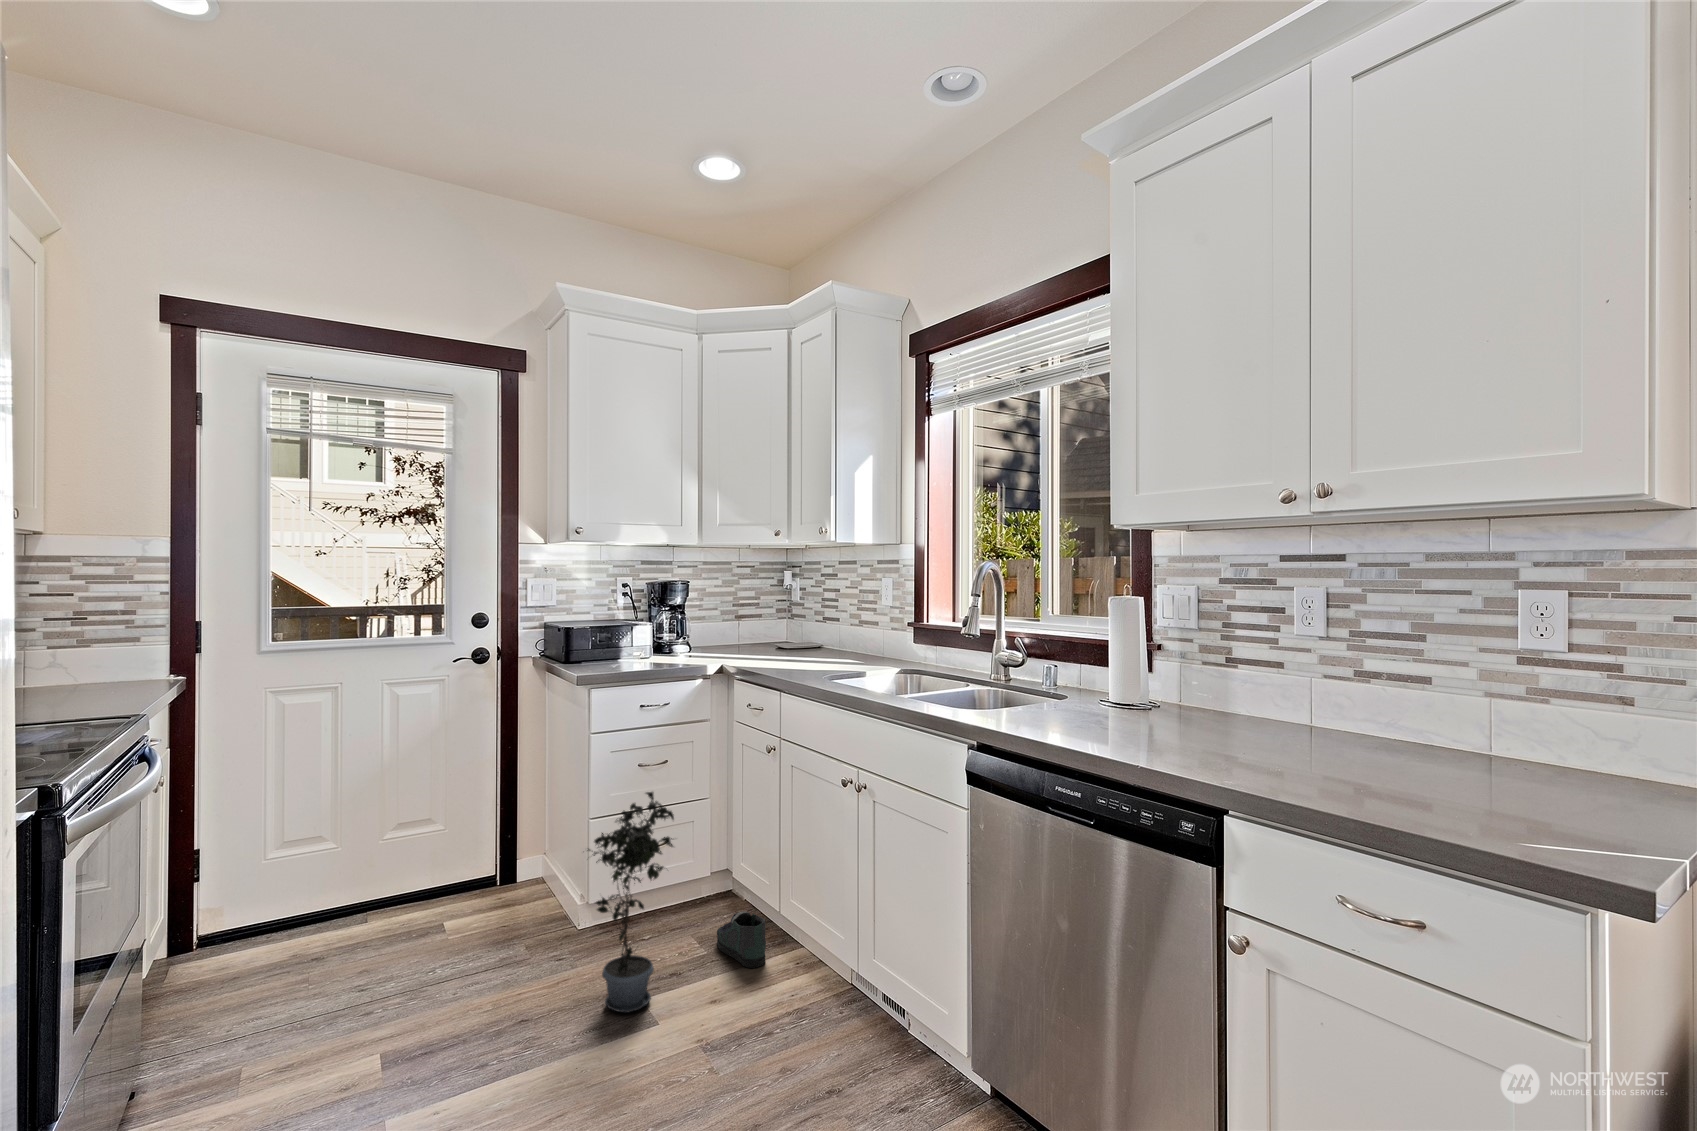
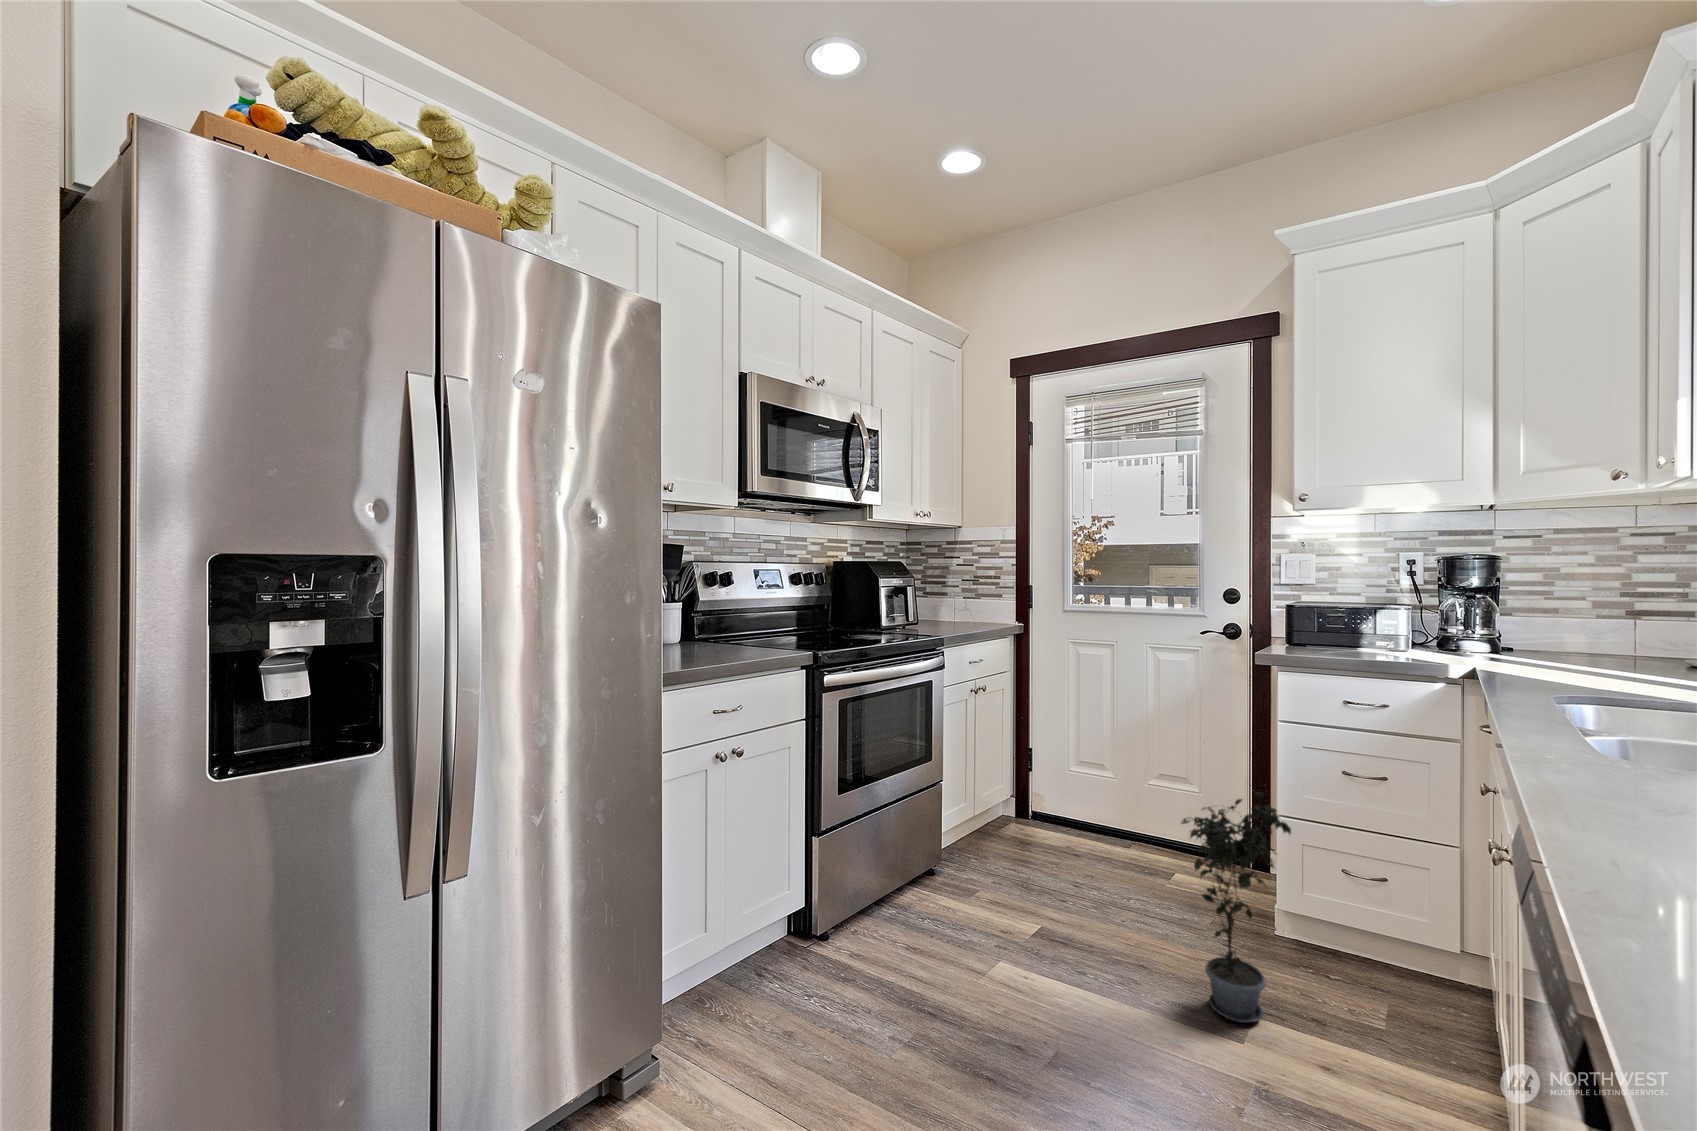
shoe: present [717,911,766,968] -> none [1405,997,1457,1082]

